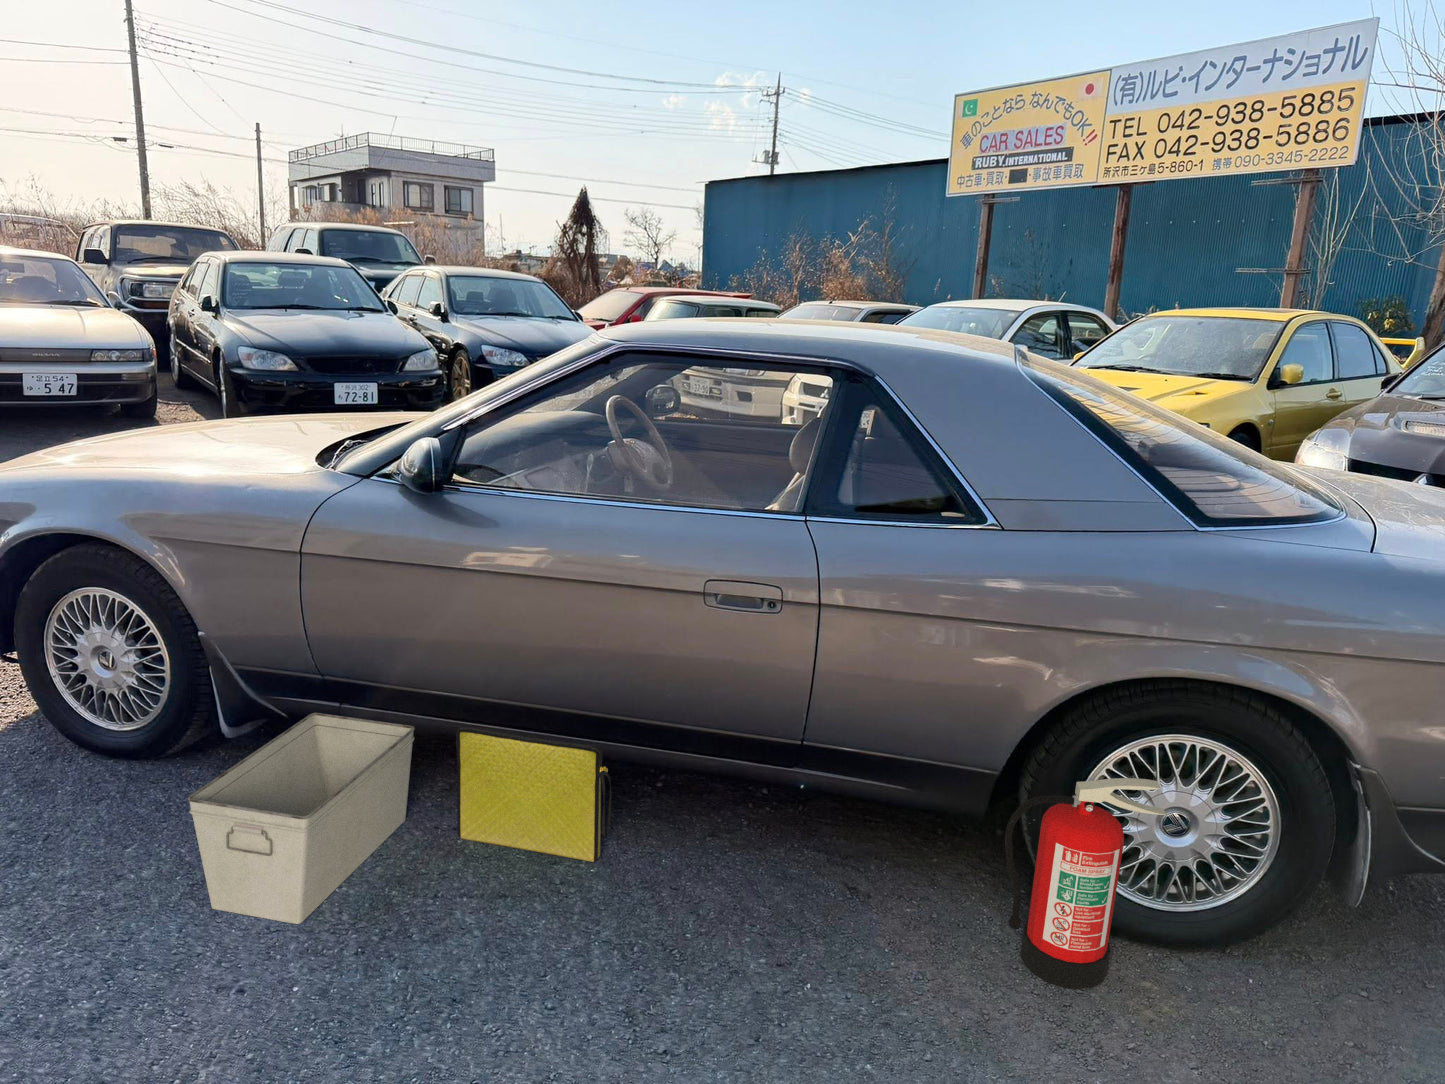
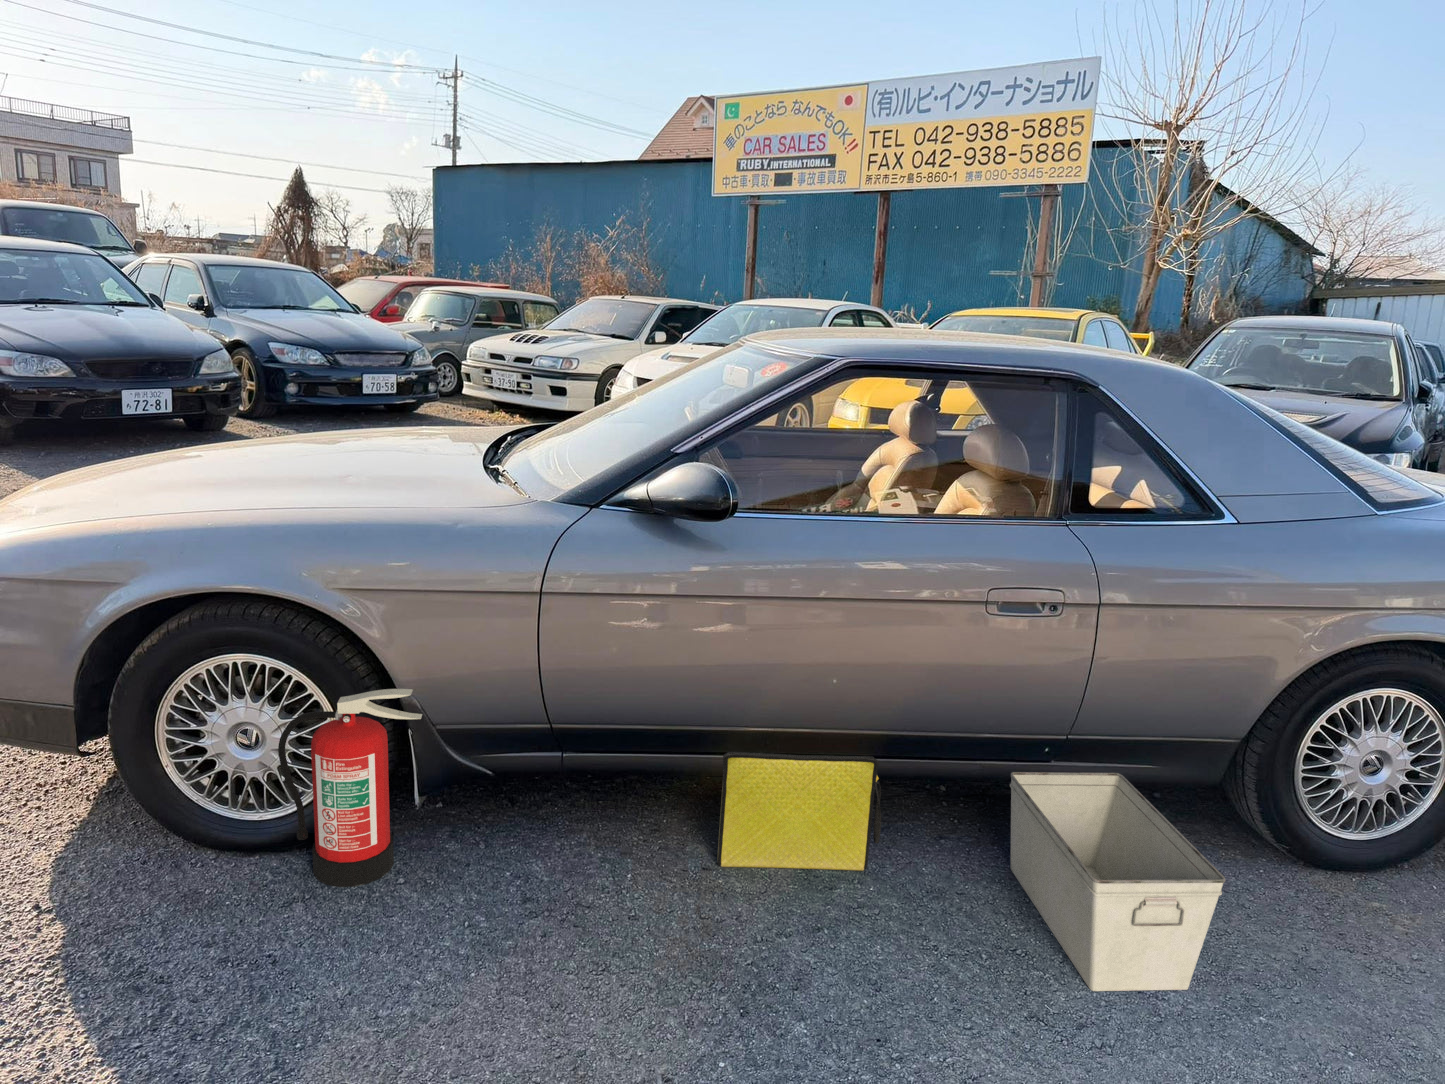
storage bin: present [188,713,415,924] -> present [1010,772,1226,991]
fire extinguisher: present [1005,778,1167,989] -> present [278,689,422,887]

